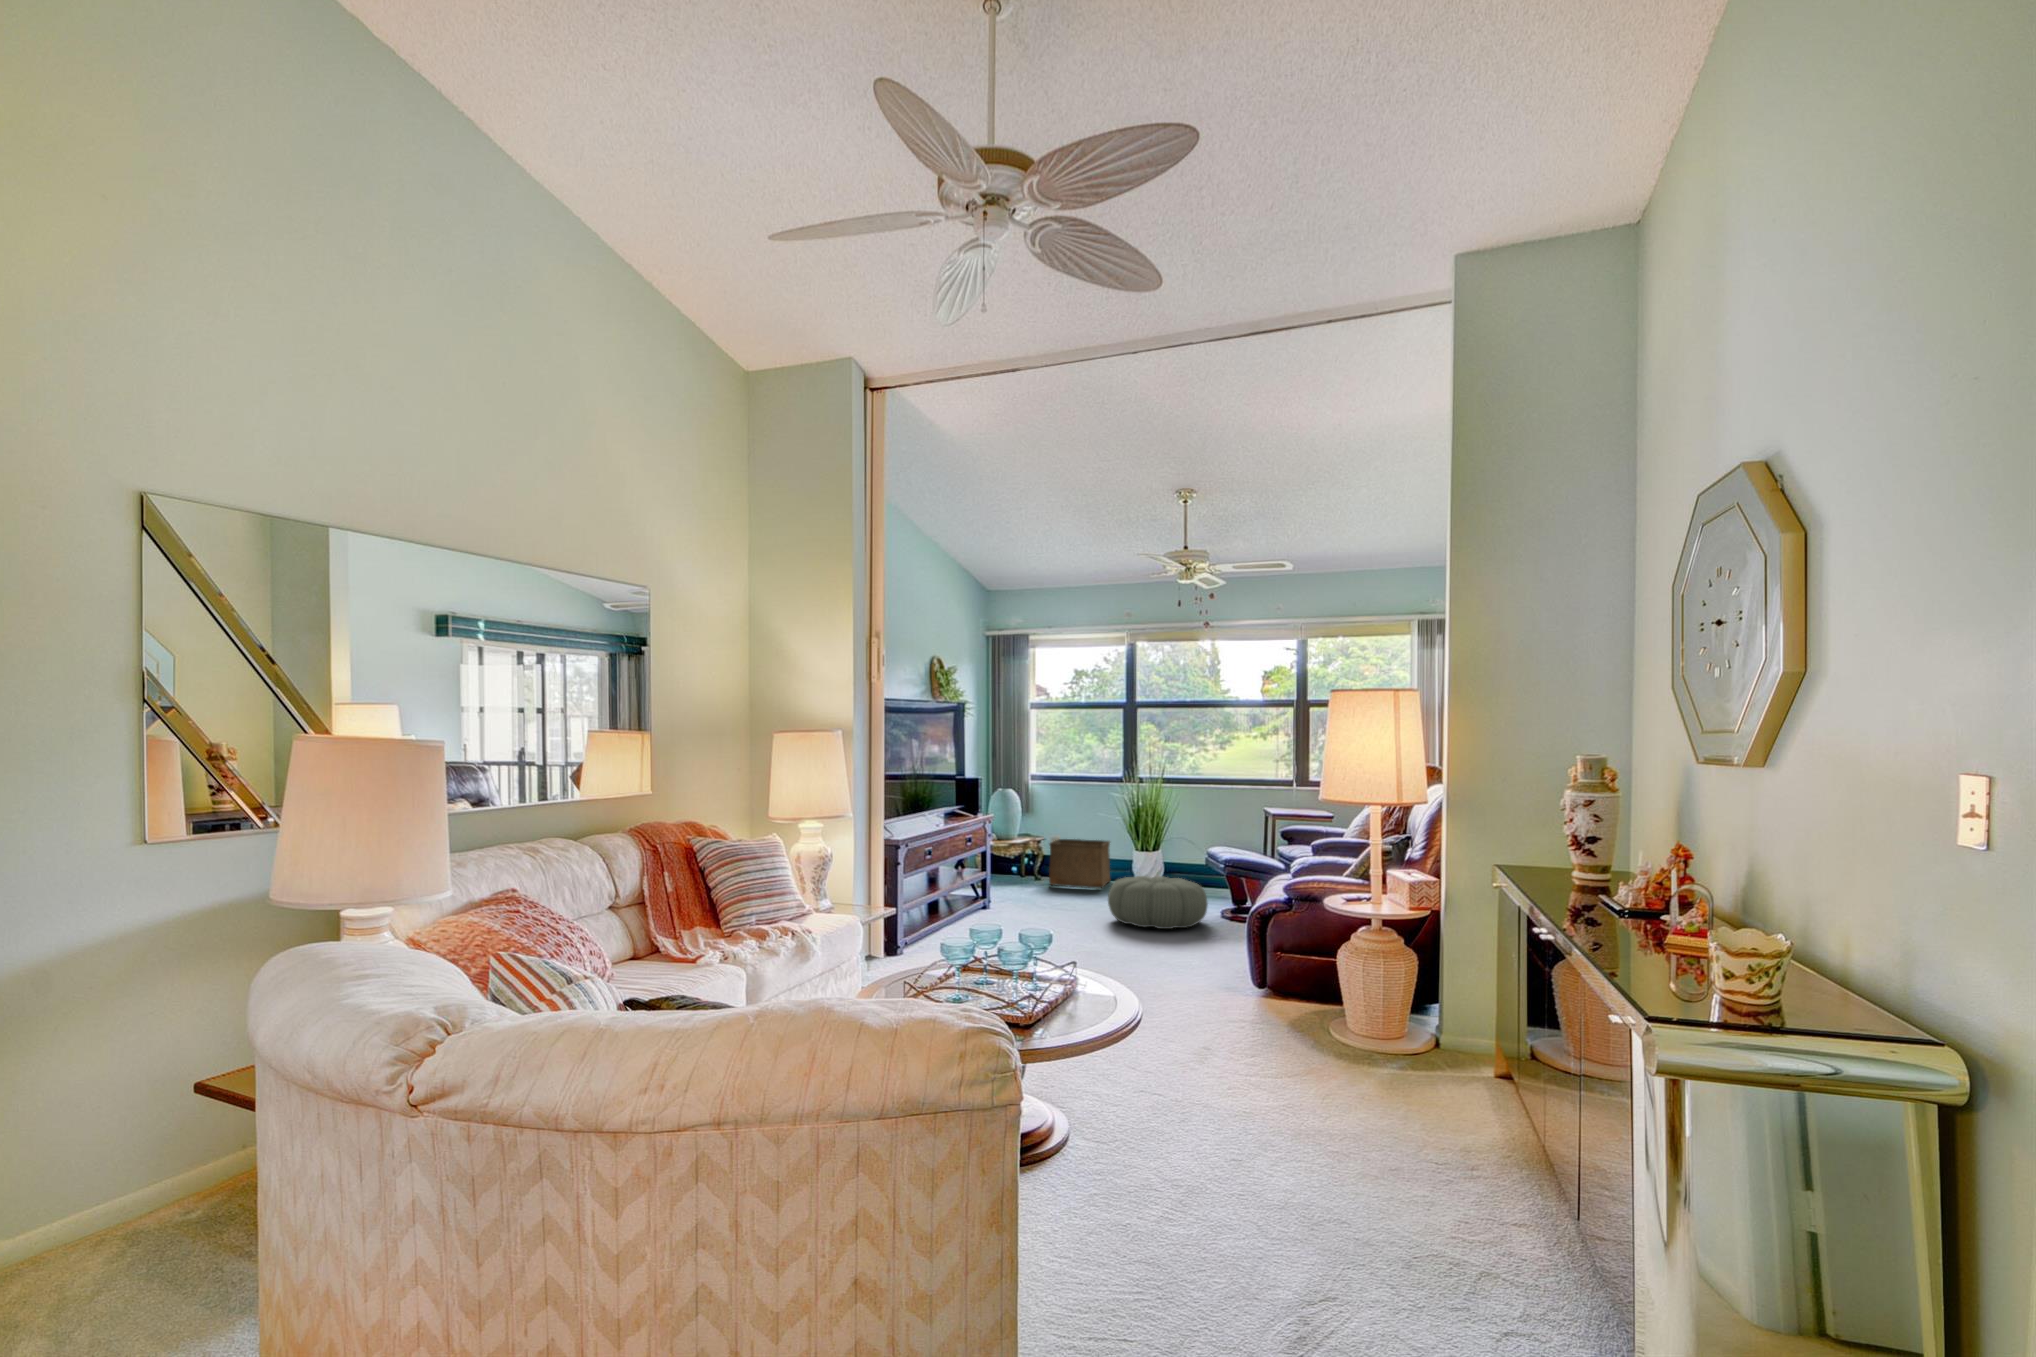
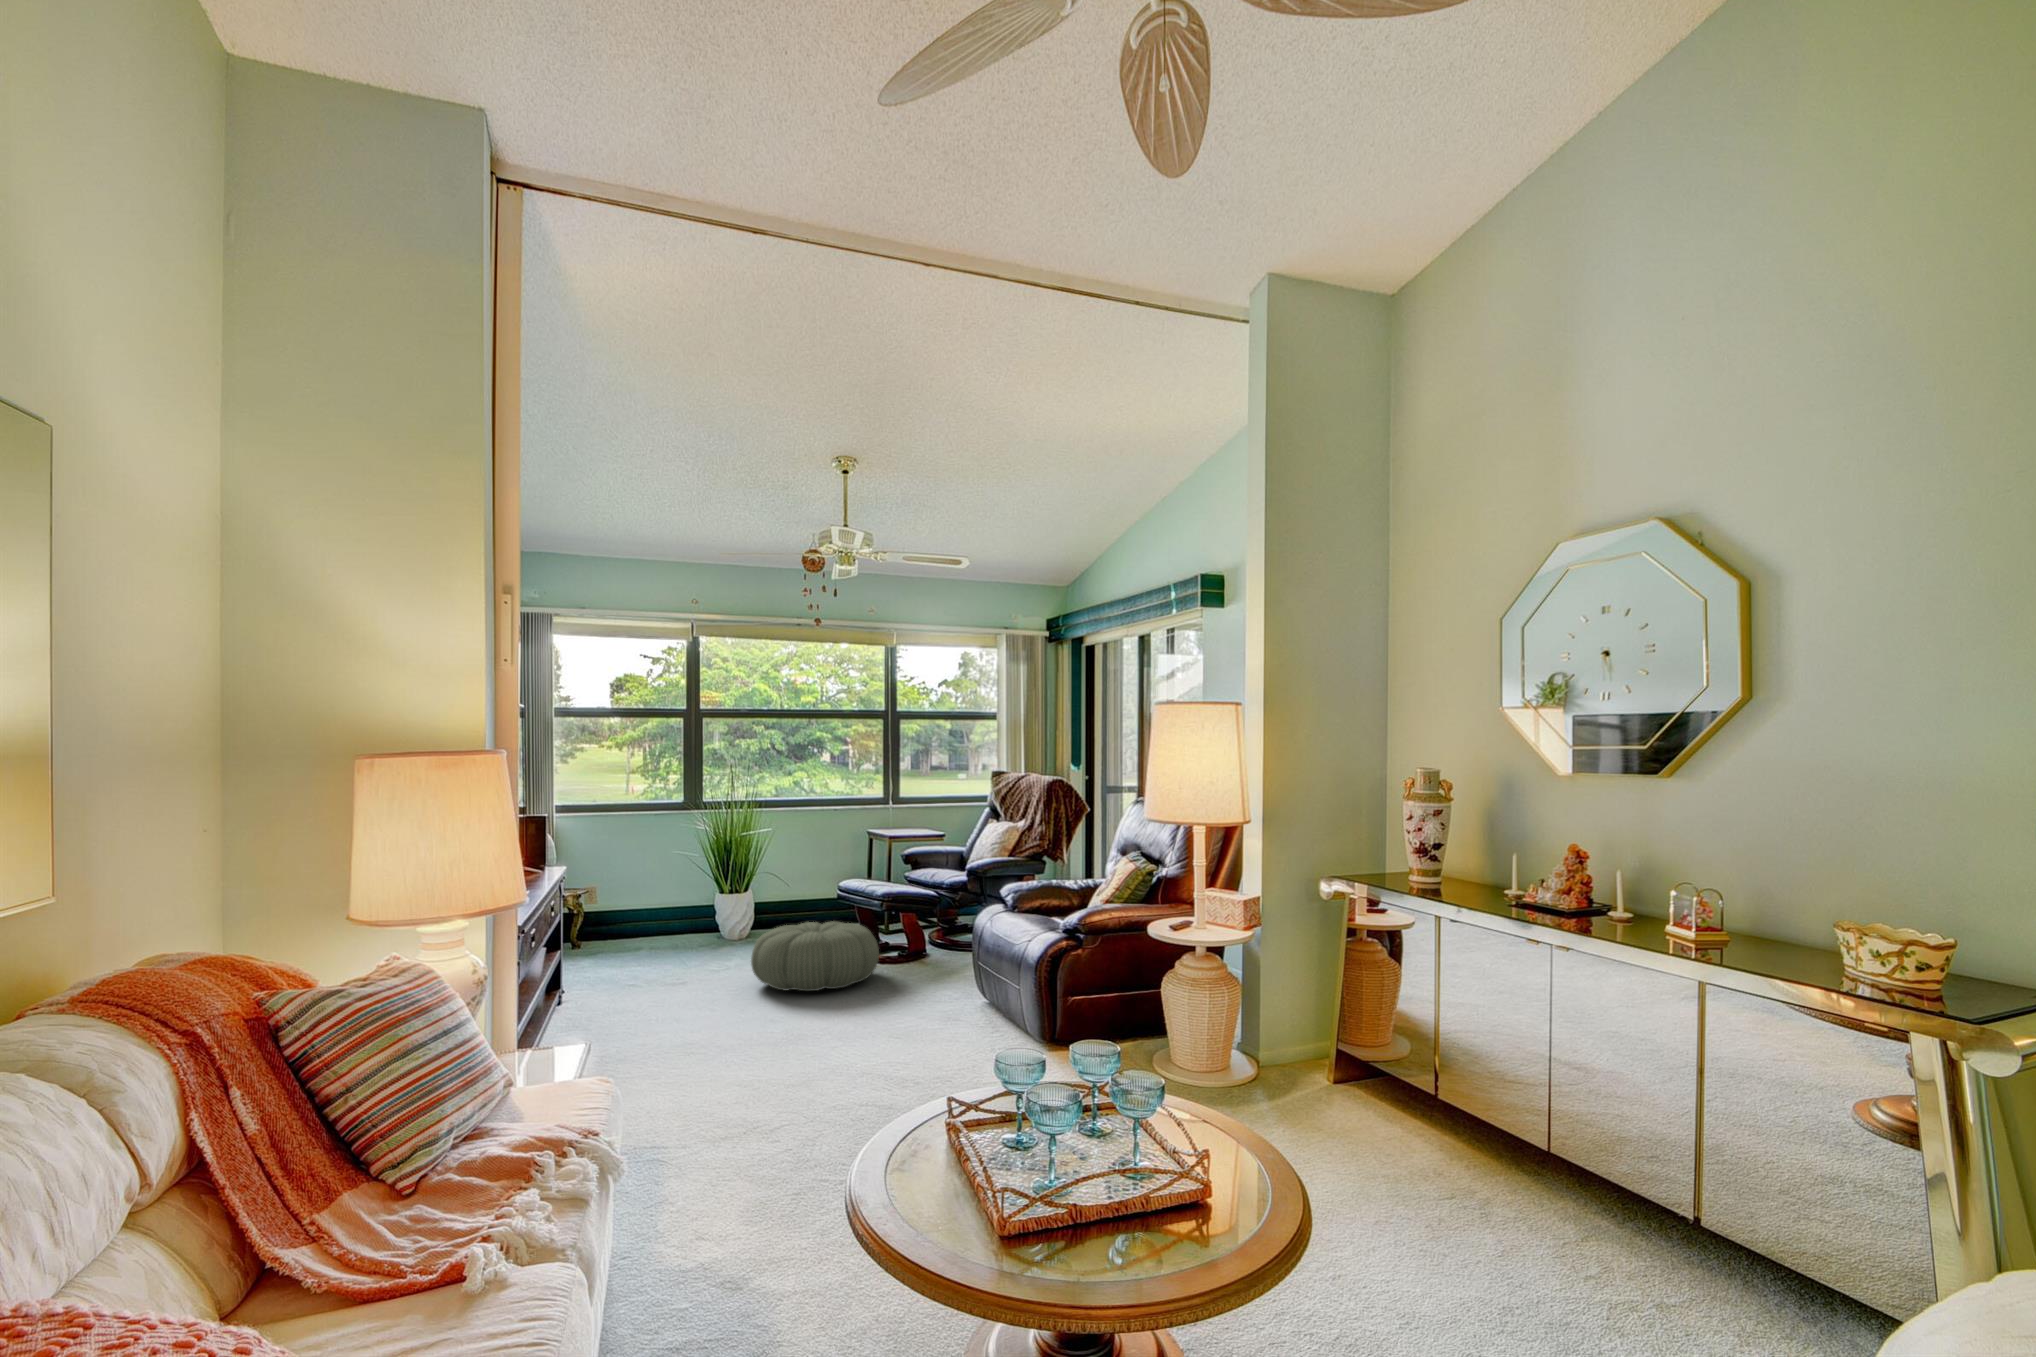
storage bin: present [1049,839,1110,888] -> none [603,884,683,955]

